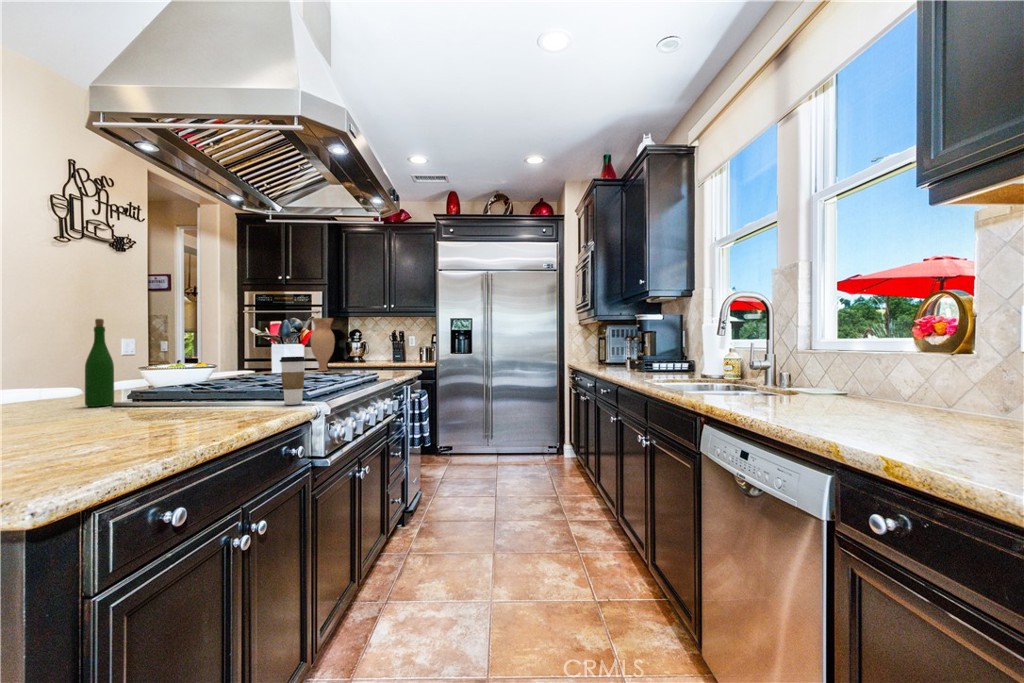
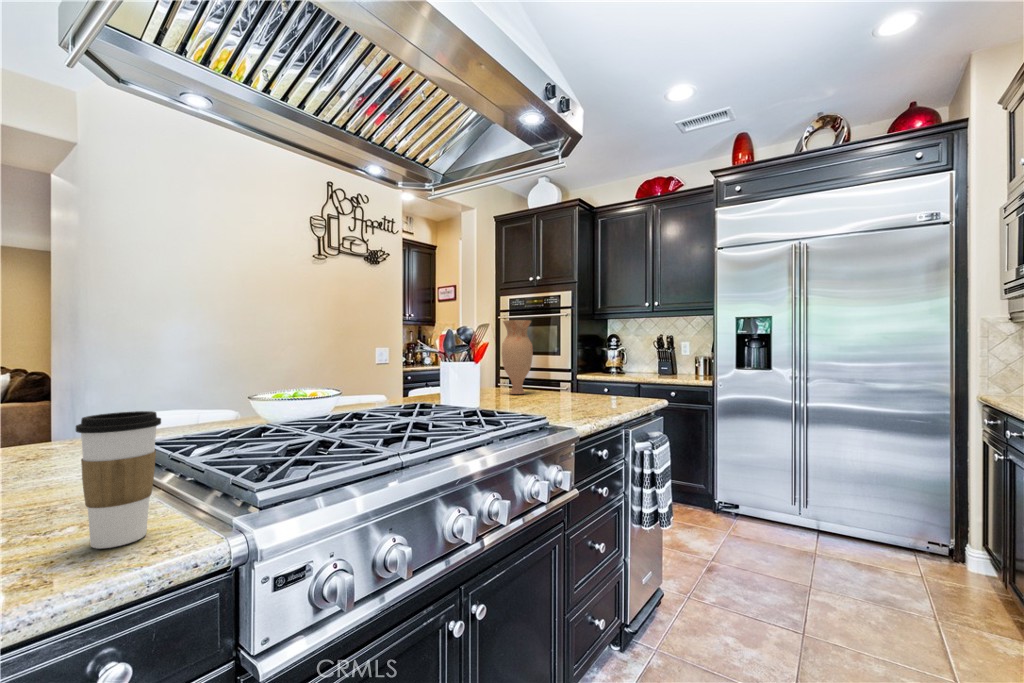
wine bottle: present [85,319,114,407] -> none [39,328,87,462]

